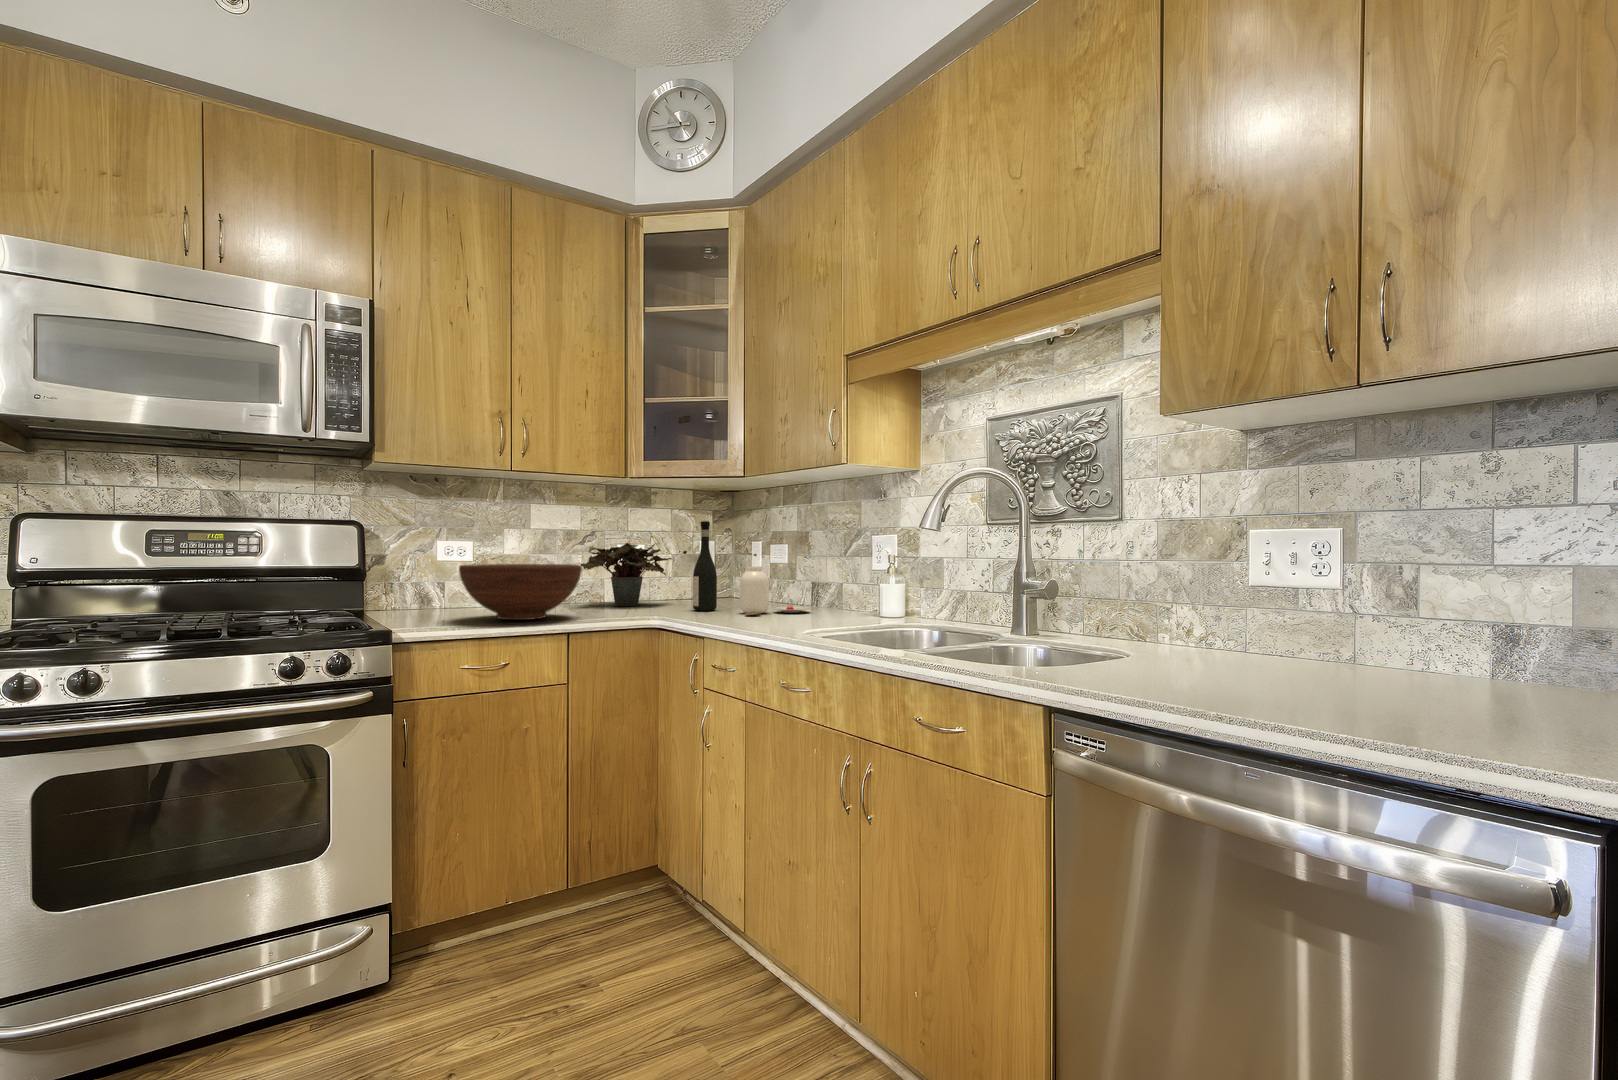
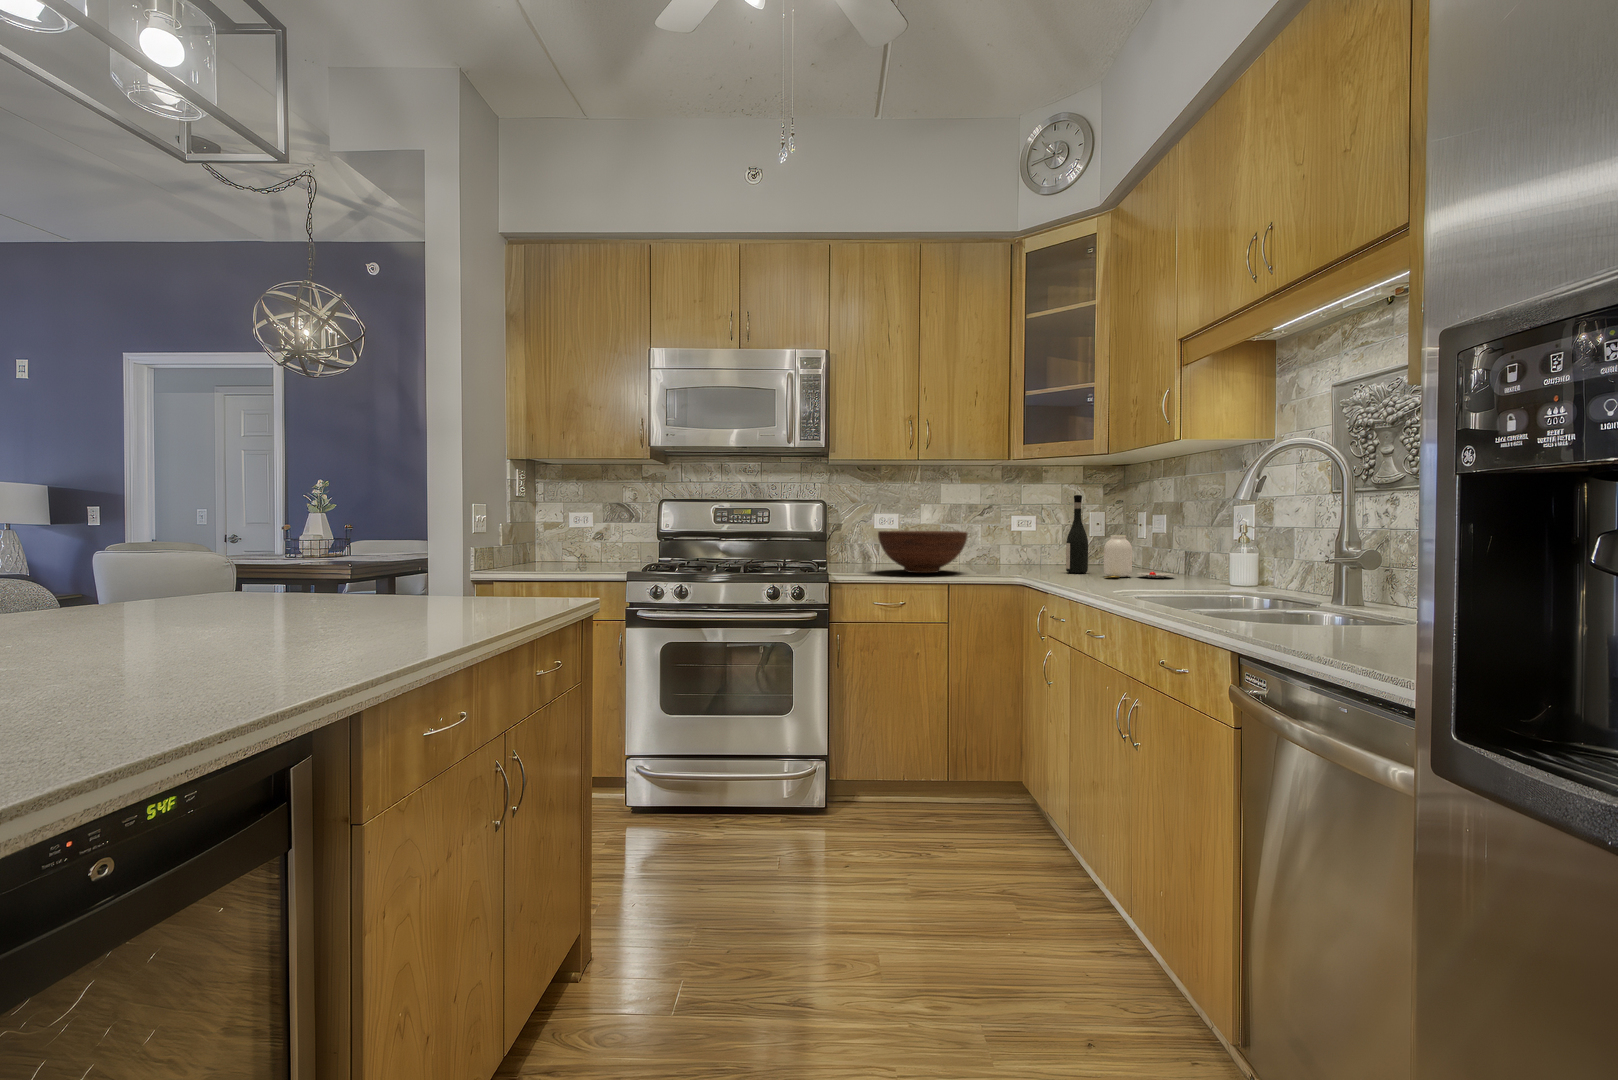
potted plant: present [579,543,672,606] -> none [976,514,1059,567]

